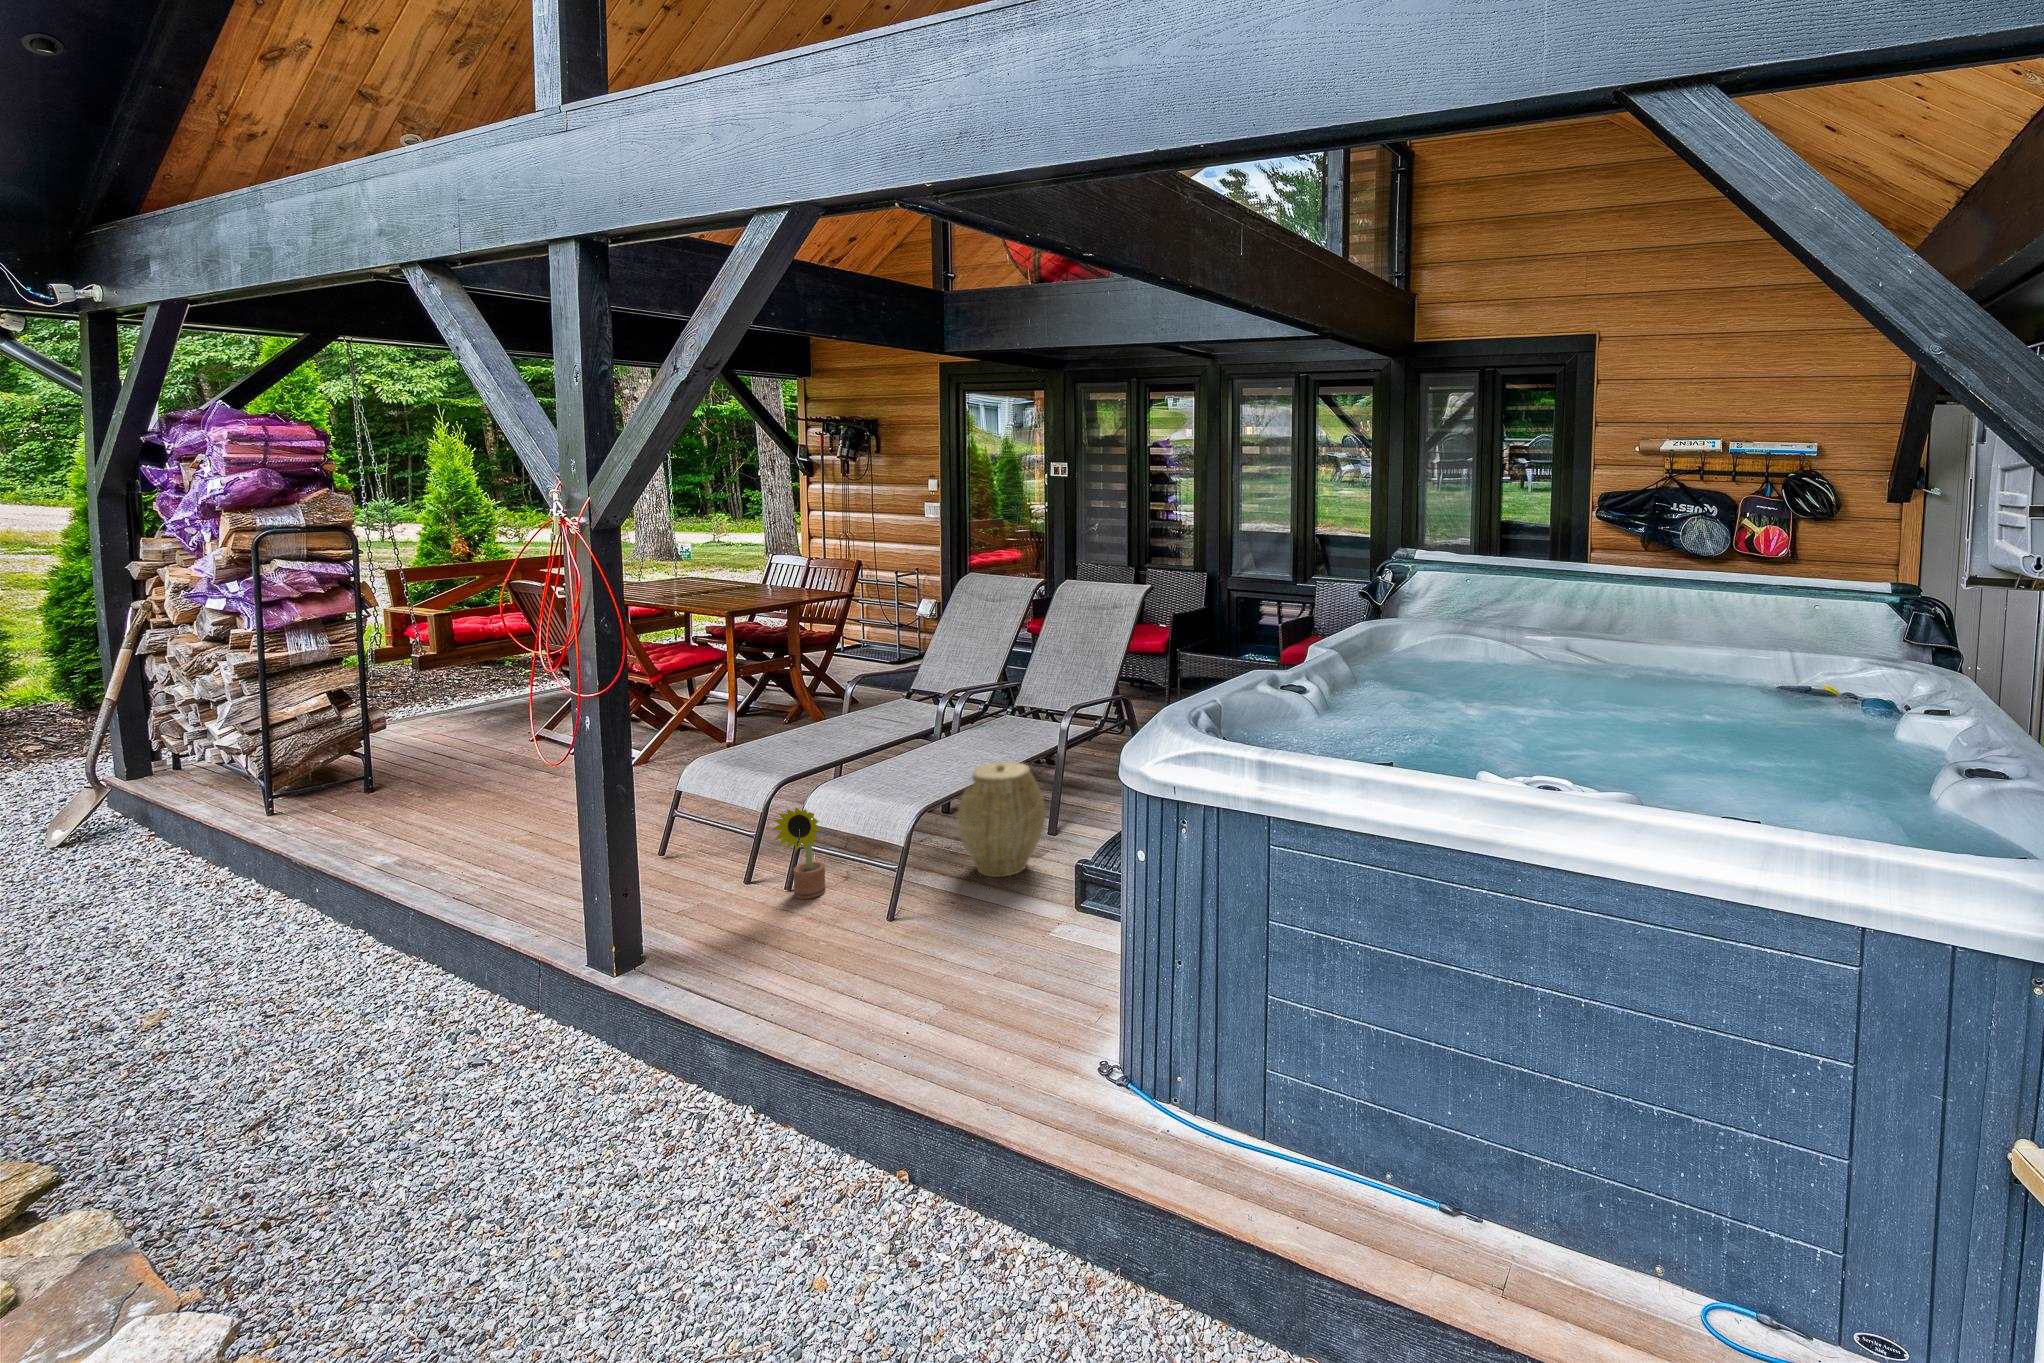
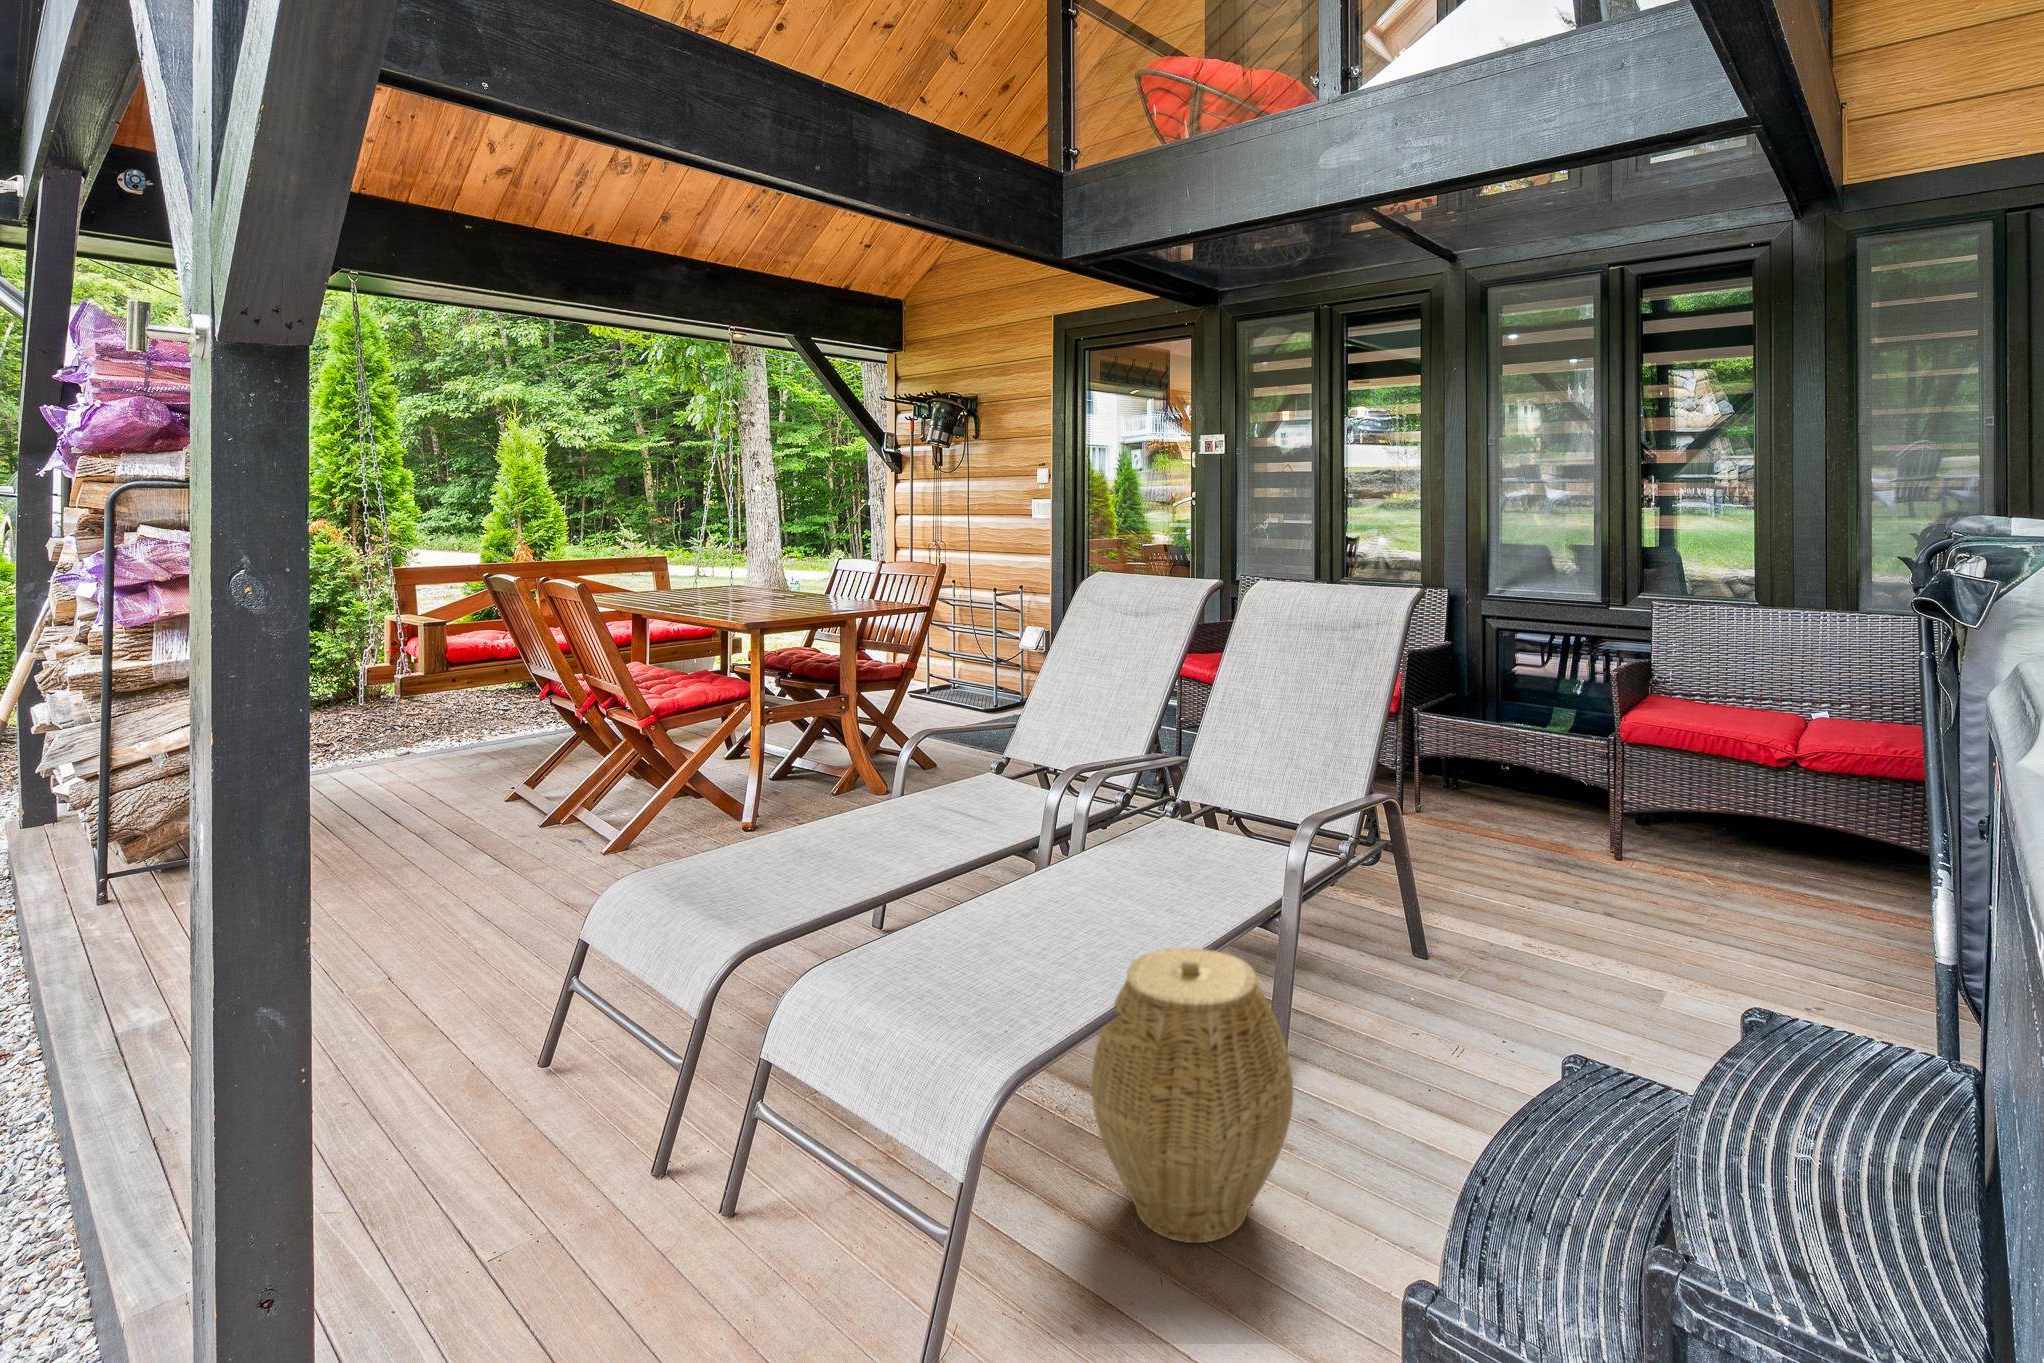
decorative plant: present [773,807,825,899] -> none [673,1049,797,1266]

